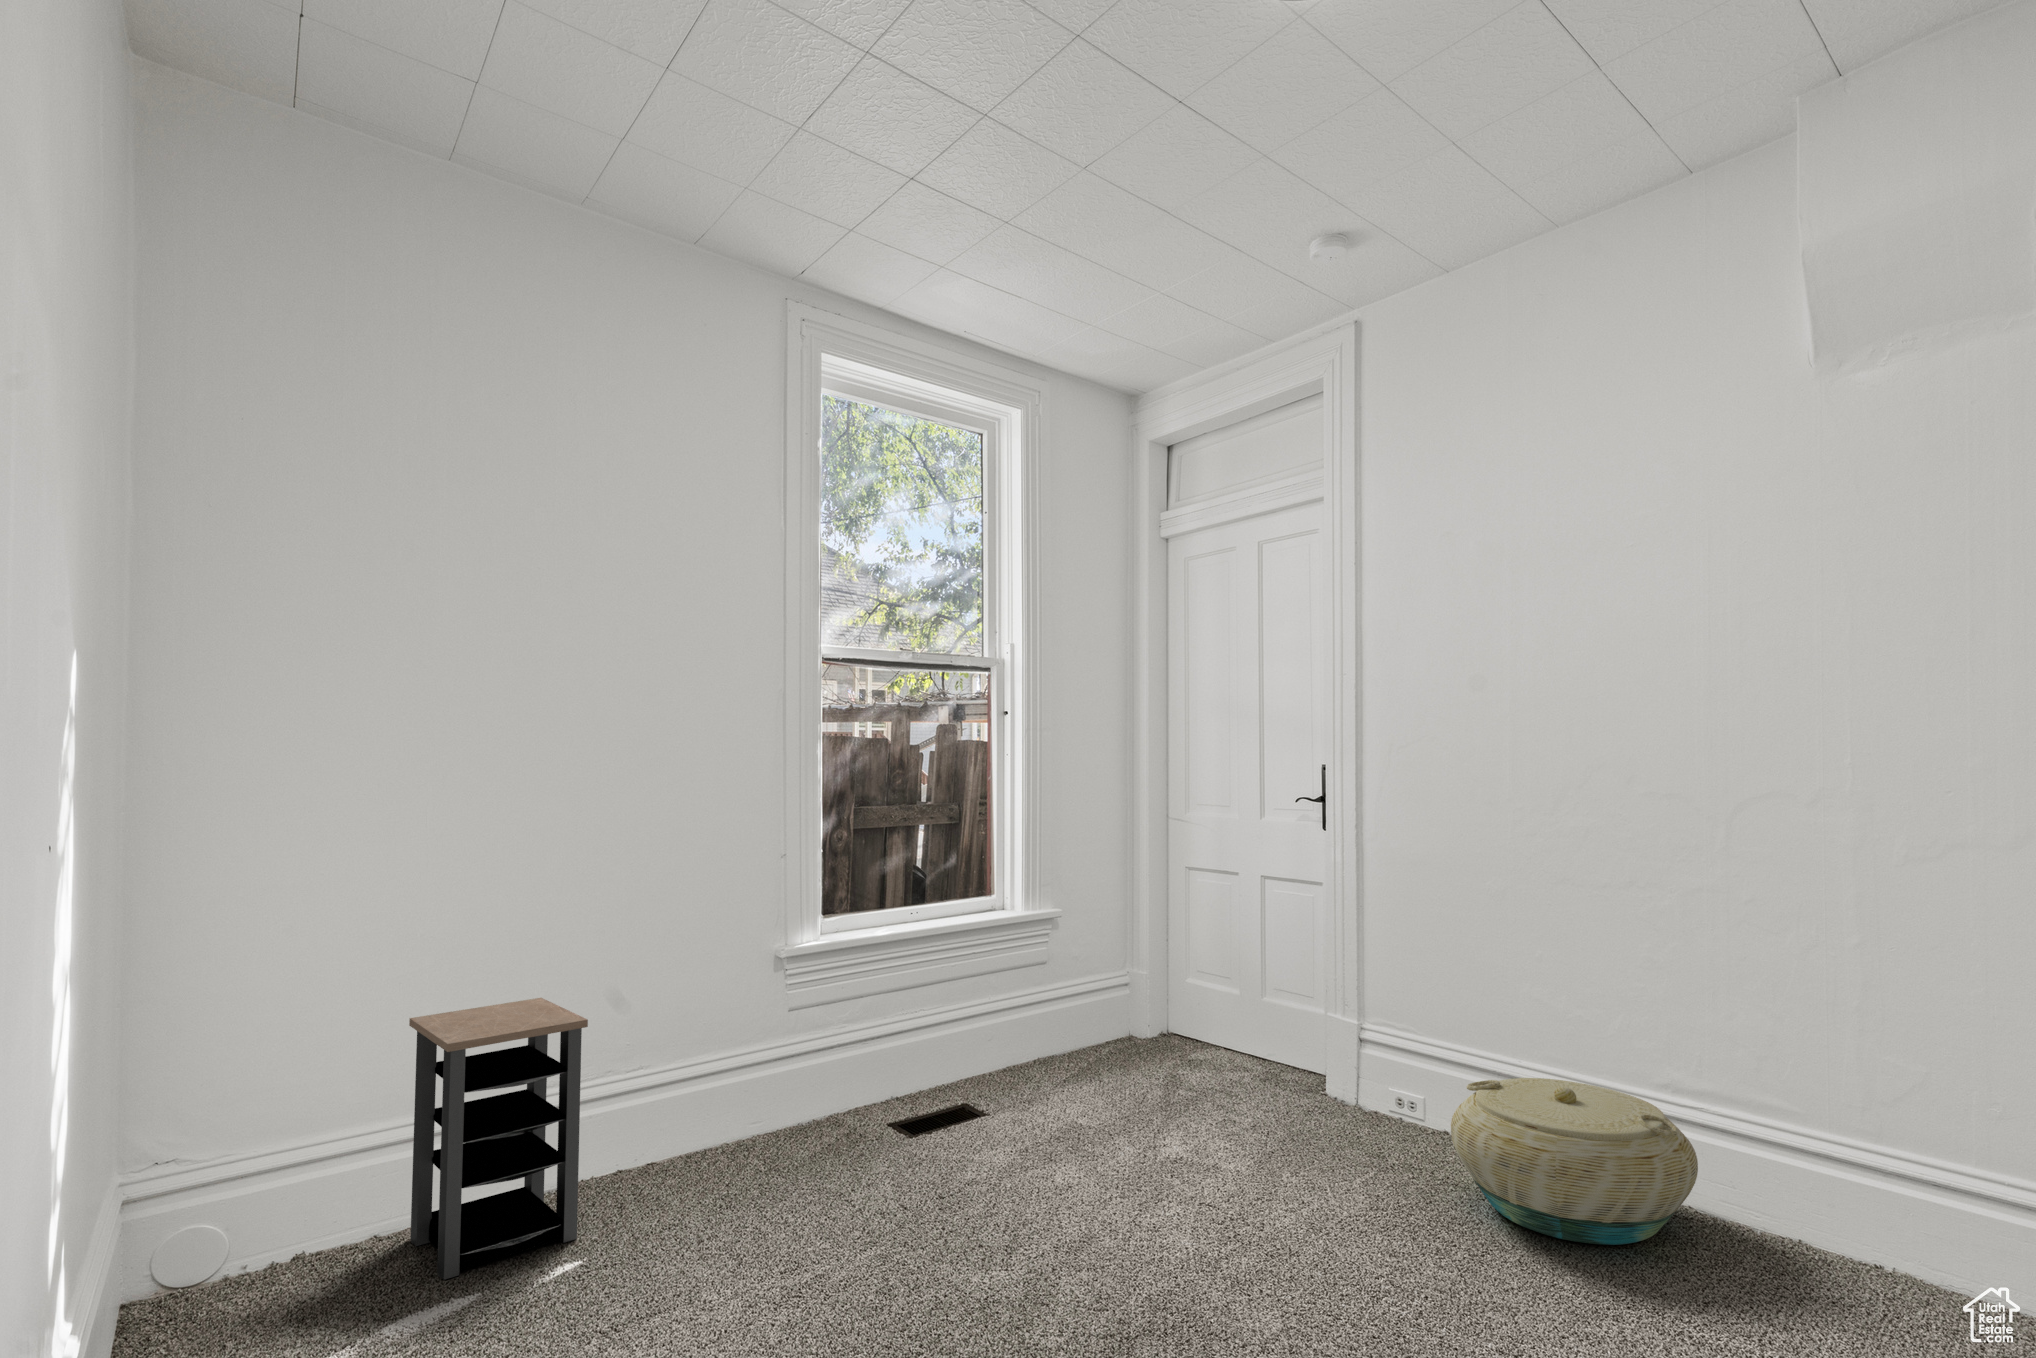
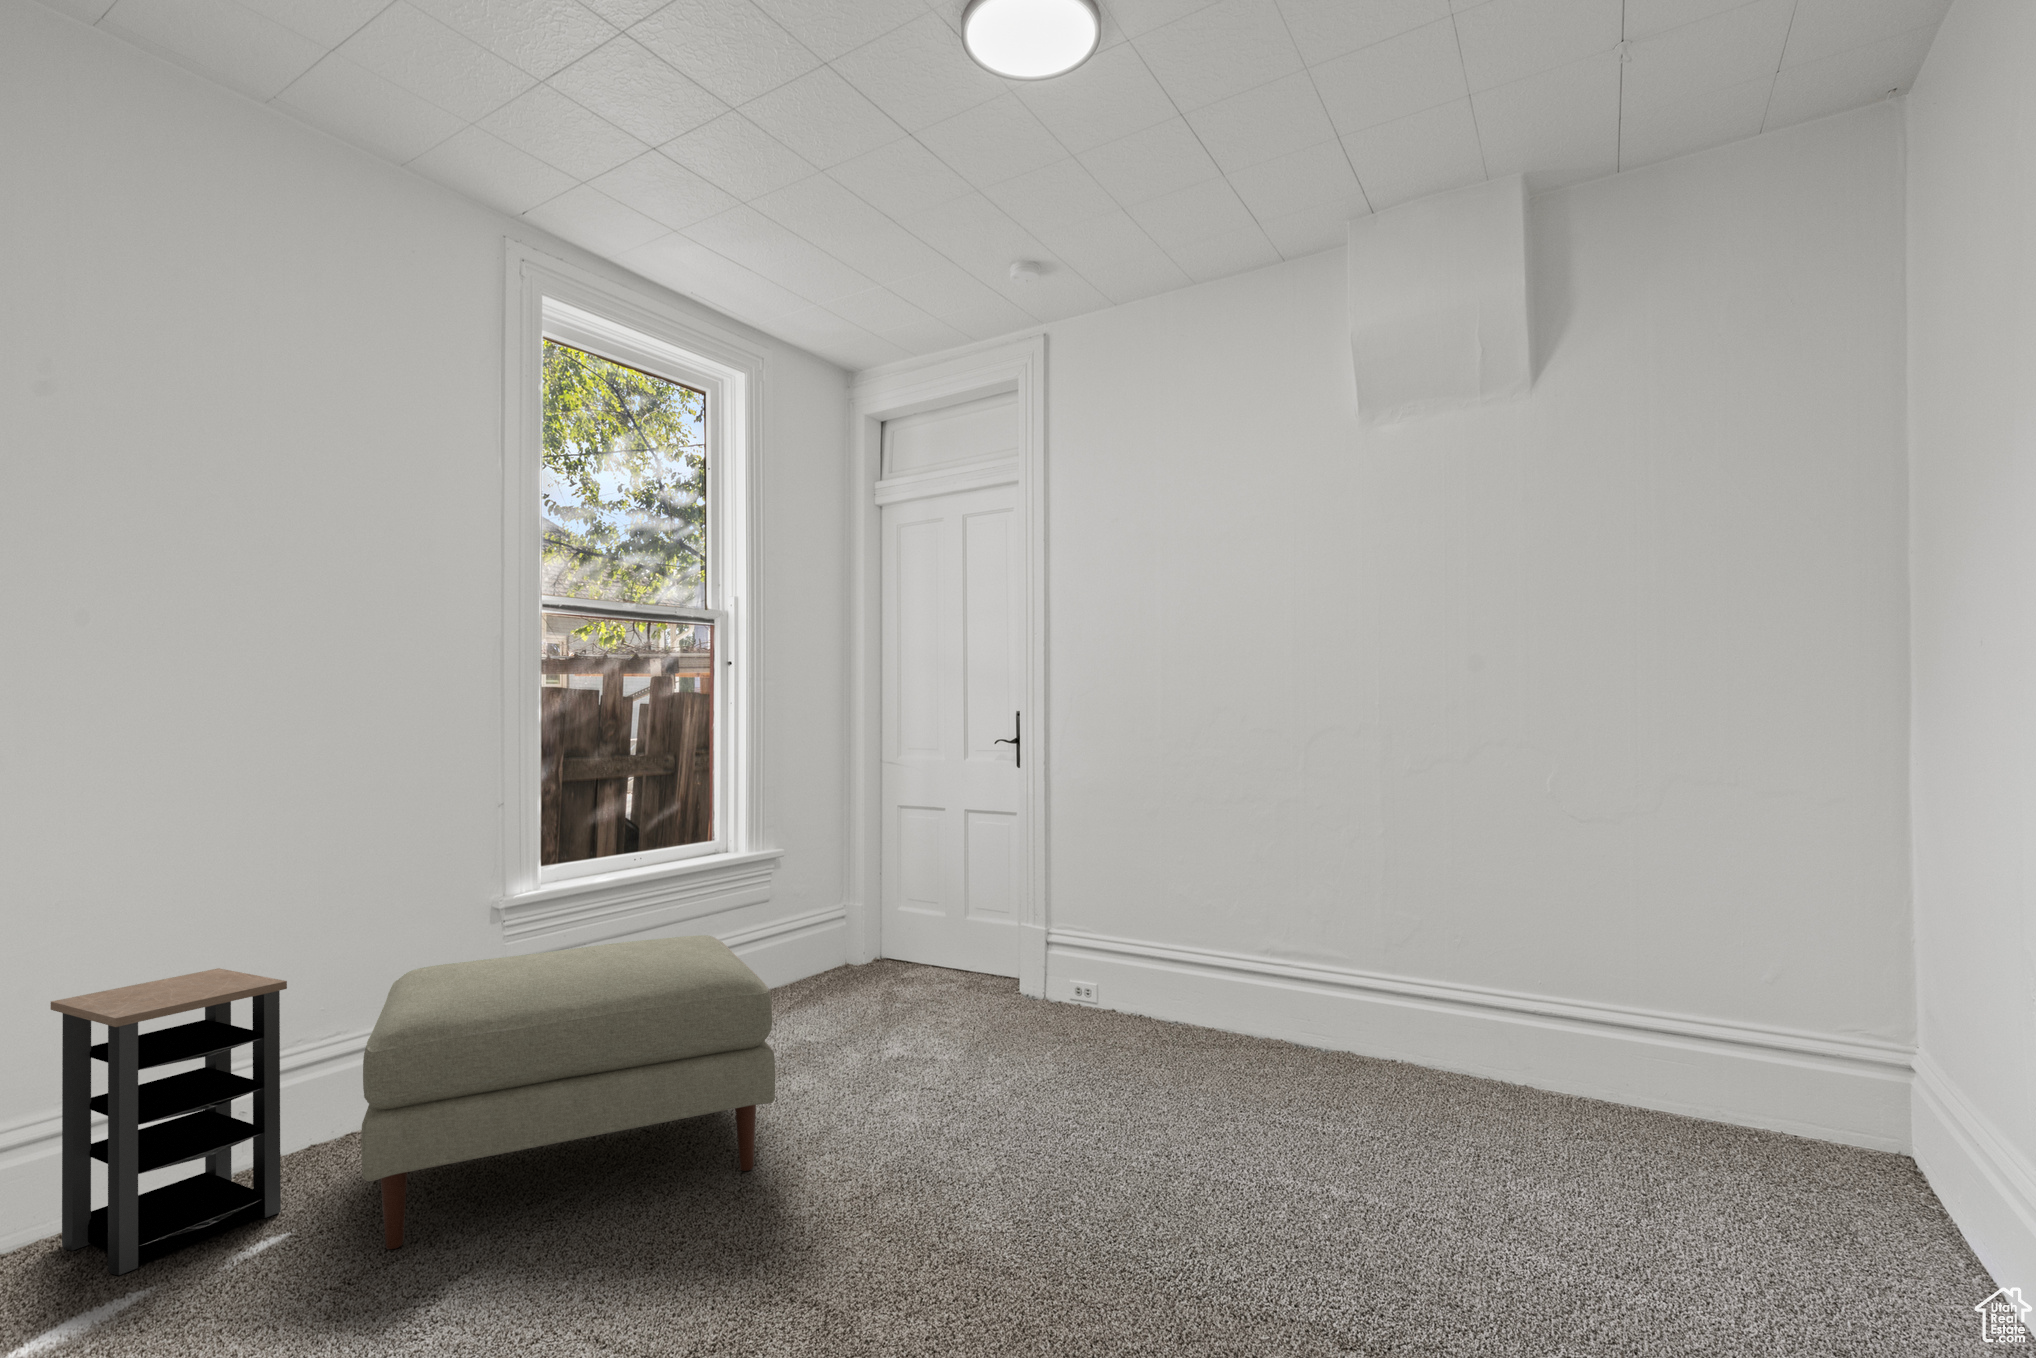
ottoman: none [634,1005,1028,1300] -> present [361,935,775,1249]
basket: present [1451,1078,1698,1245] -> none [1128,950,1309,1072]

